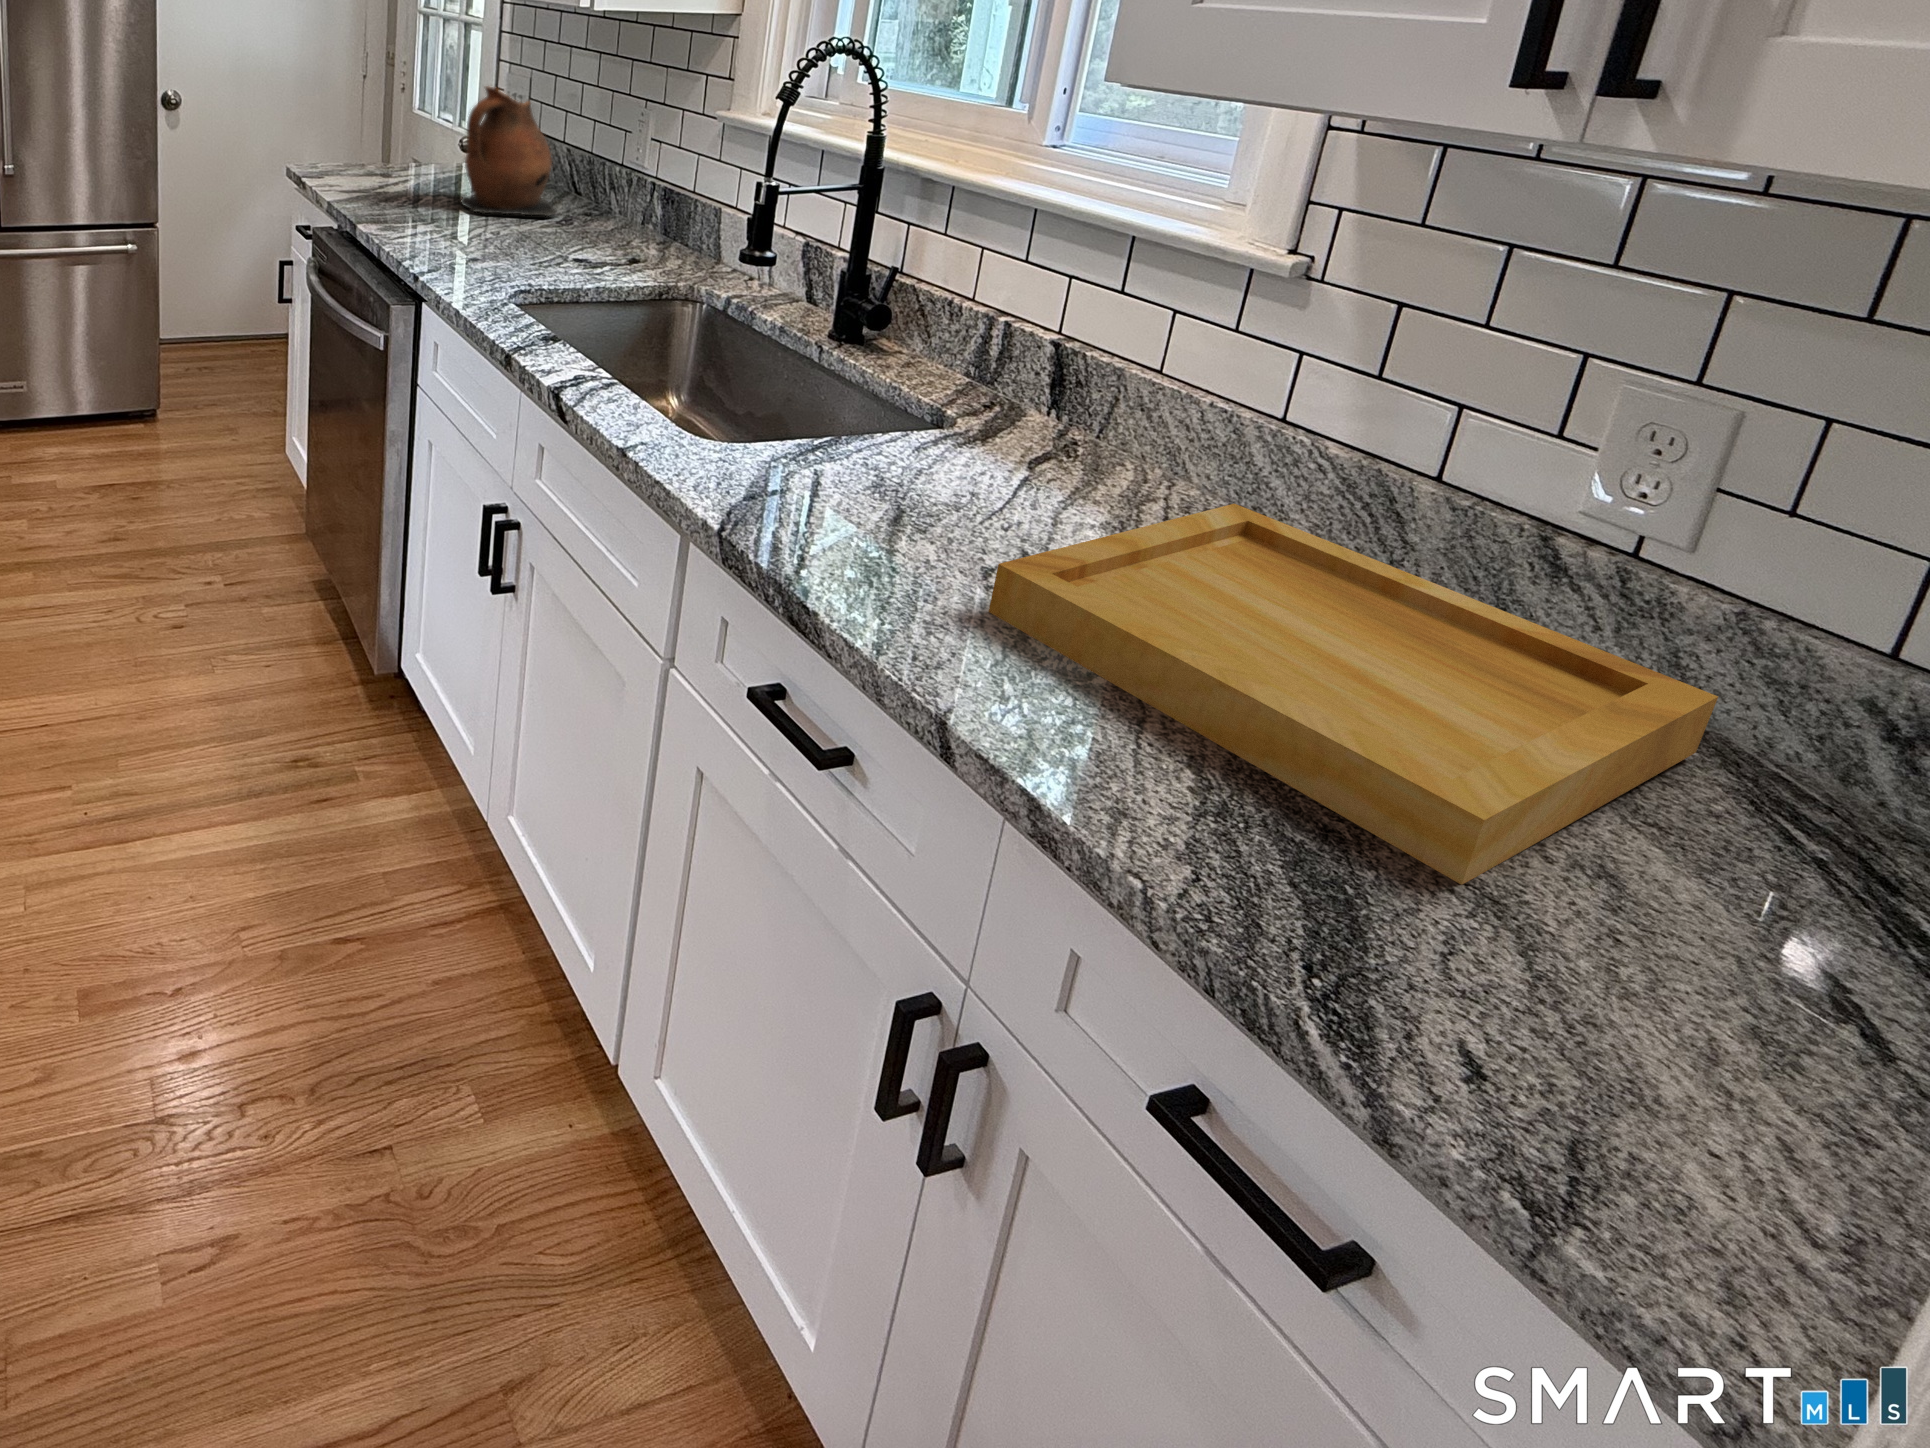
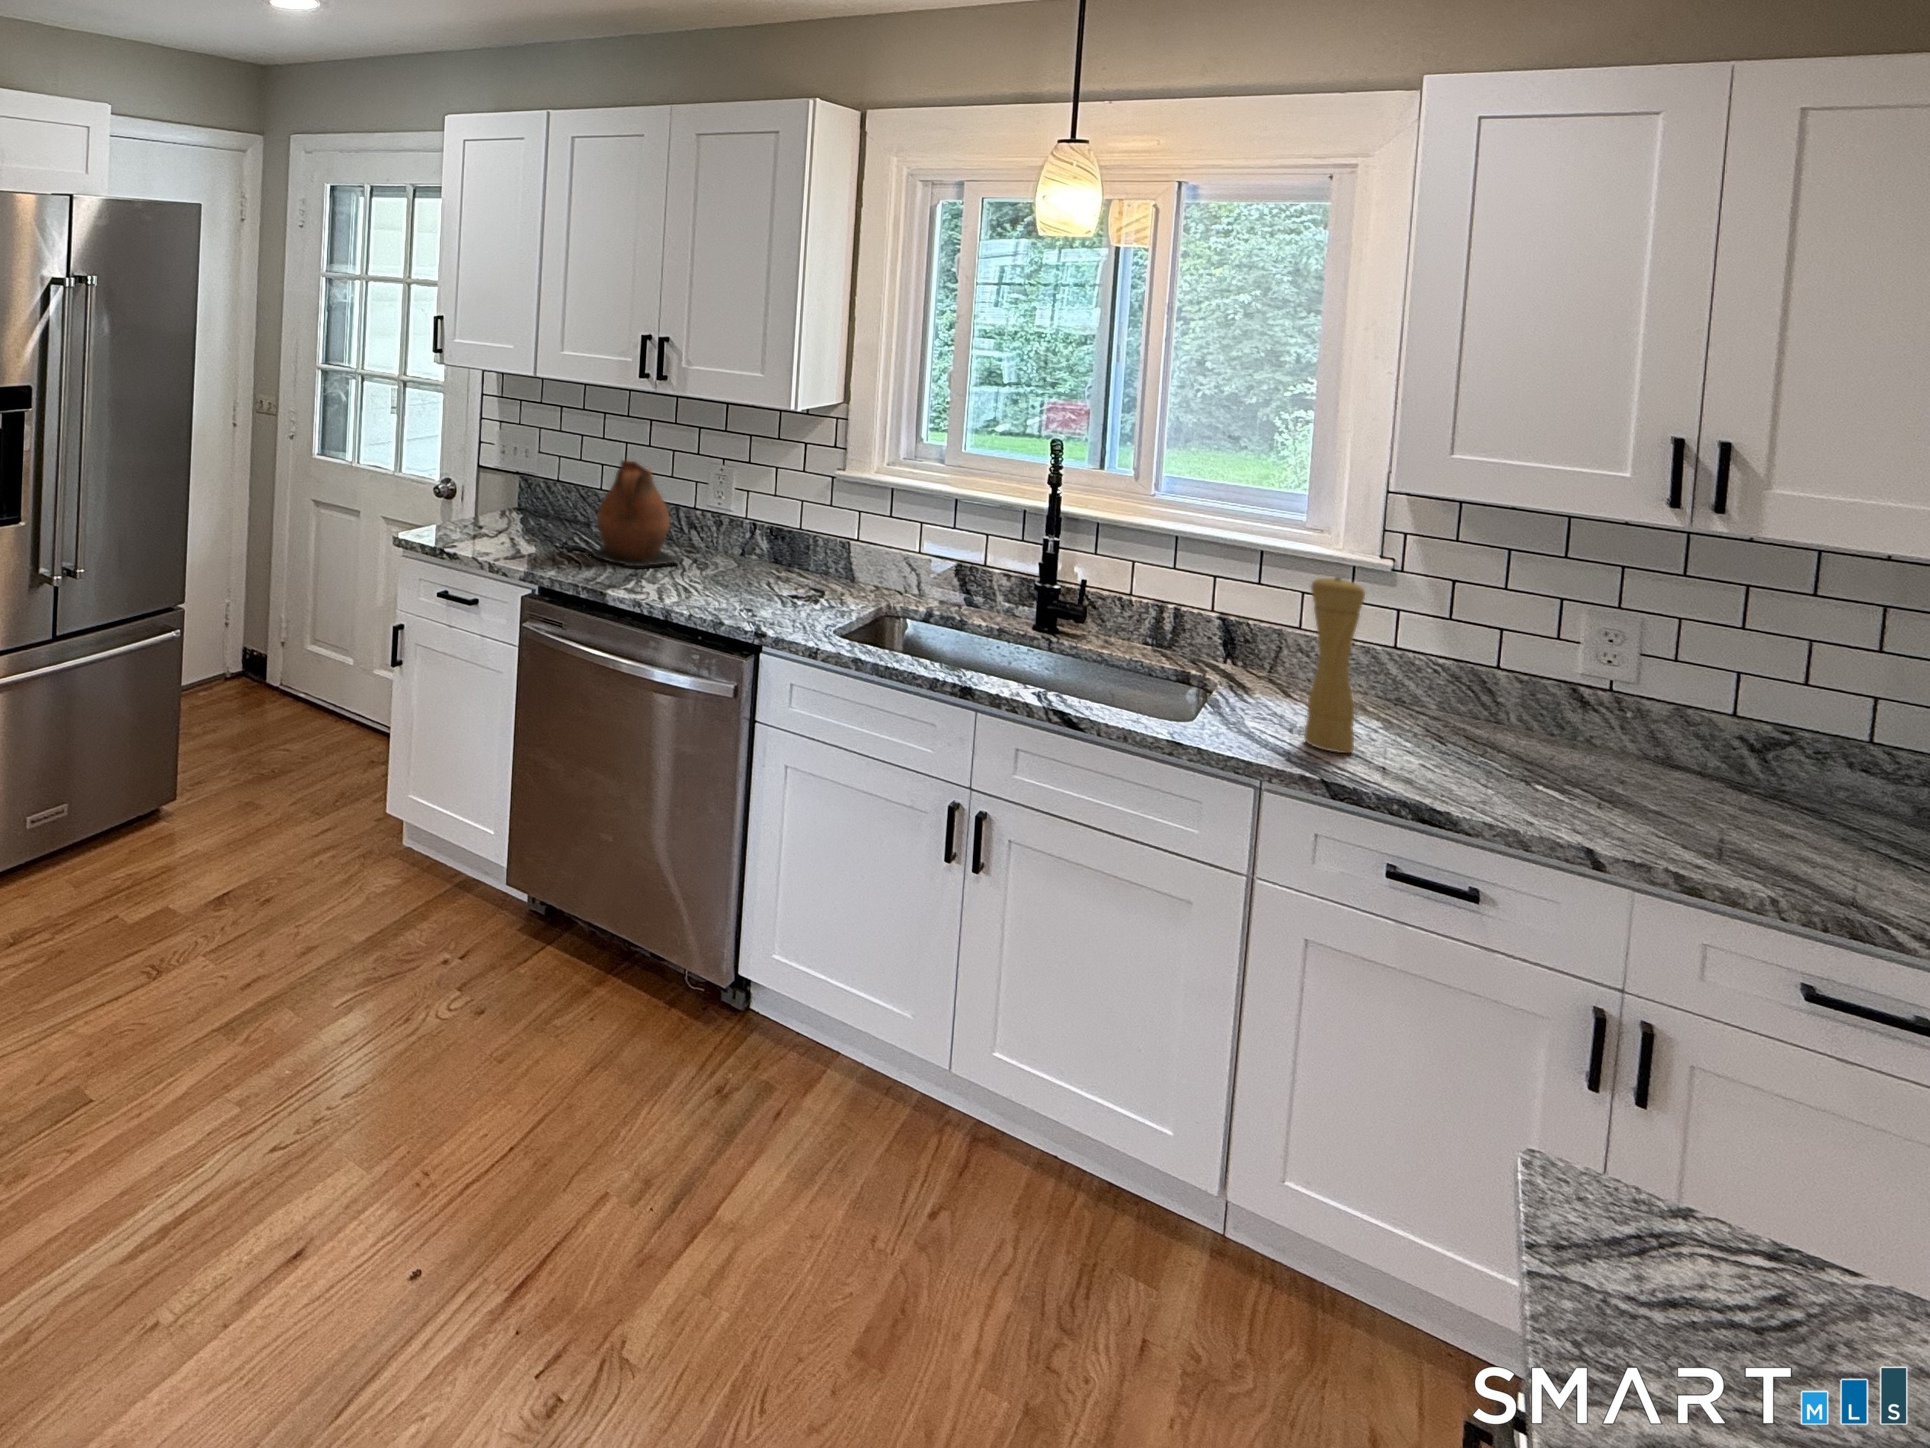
pepper mill: none [856,239,980,533] -> present [1304,577,1365,753]
tray: present [989,504,1718,885] -> none [1434,699,1768,850]

